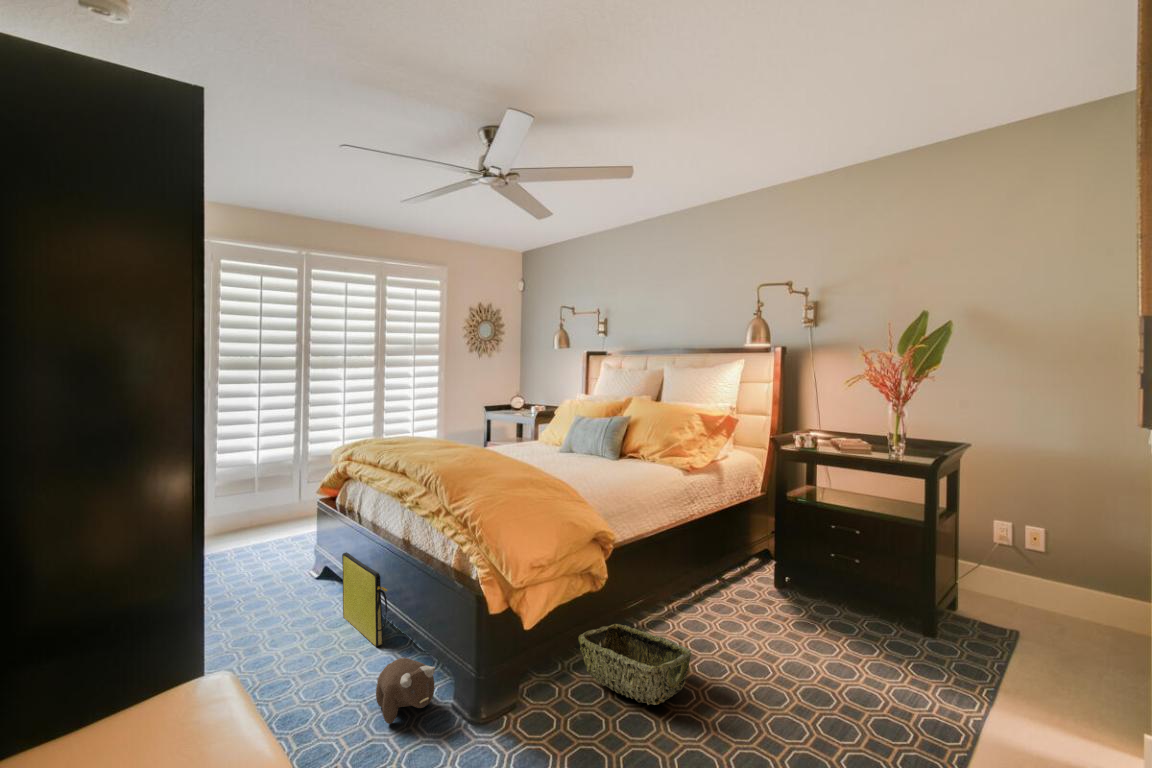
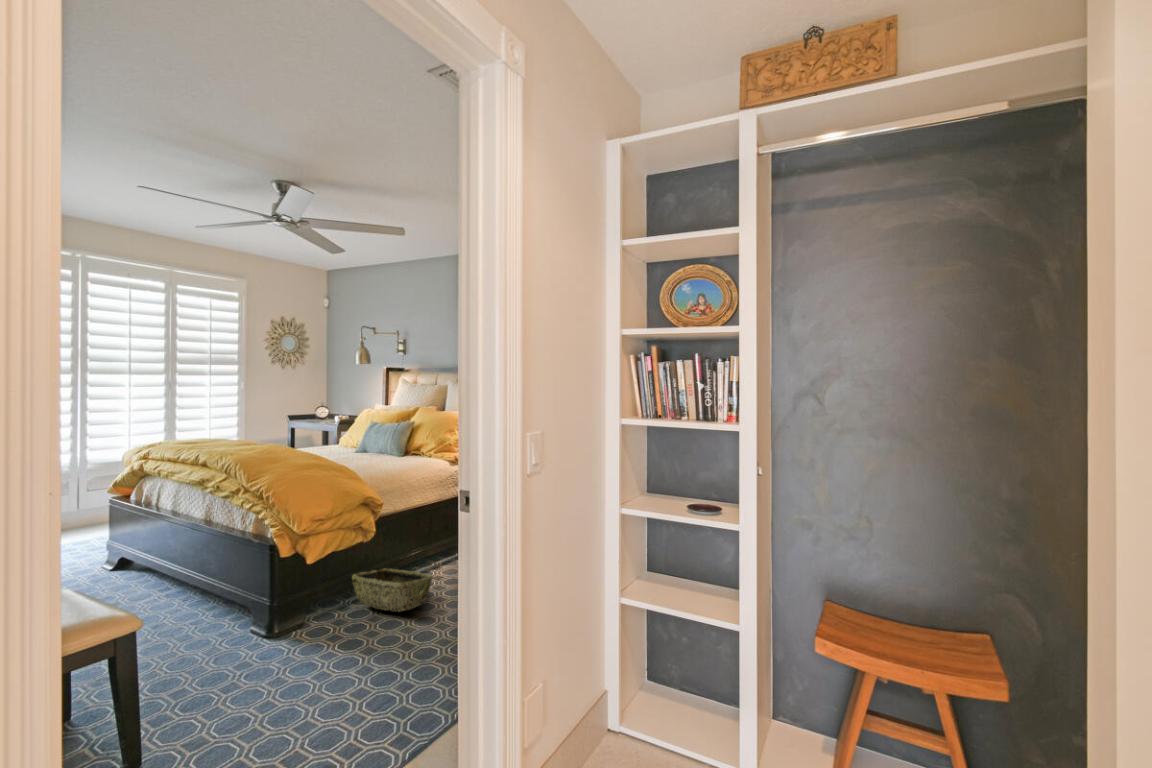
bag: present [342,552,387,647] -> none [139,537,188,608]
plush toy: present [376,658,435,724] -> none [180,600,233,647]

